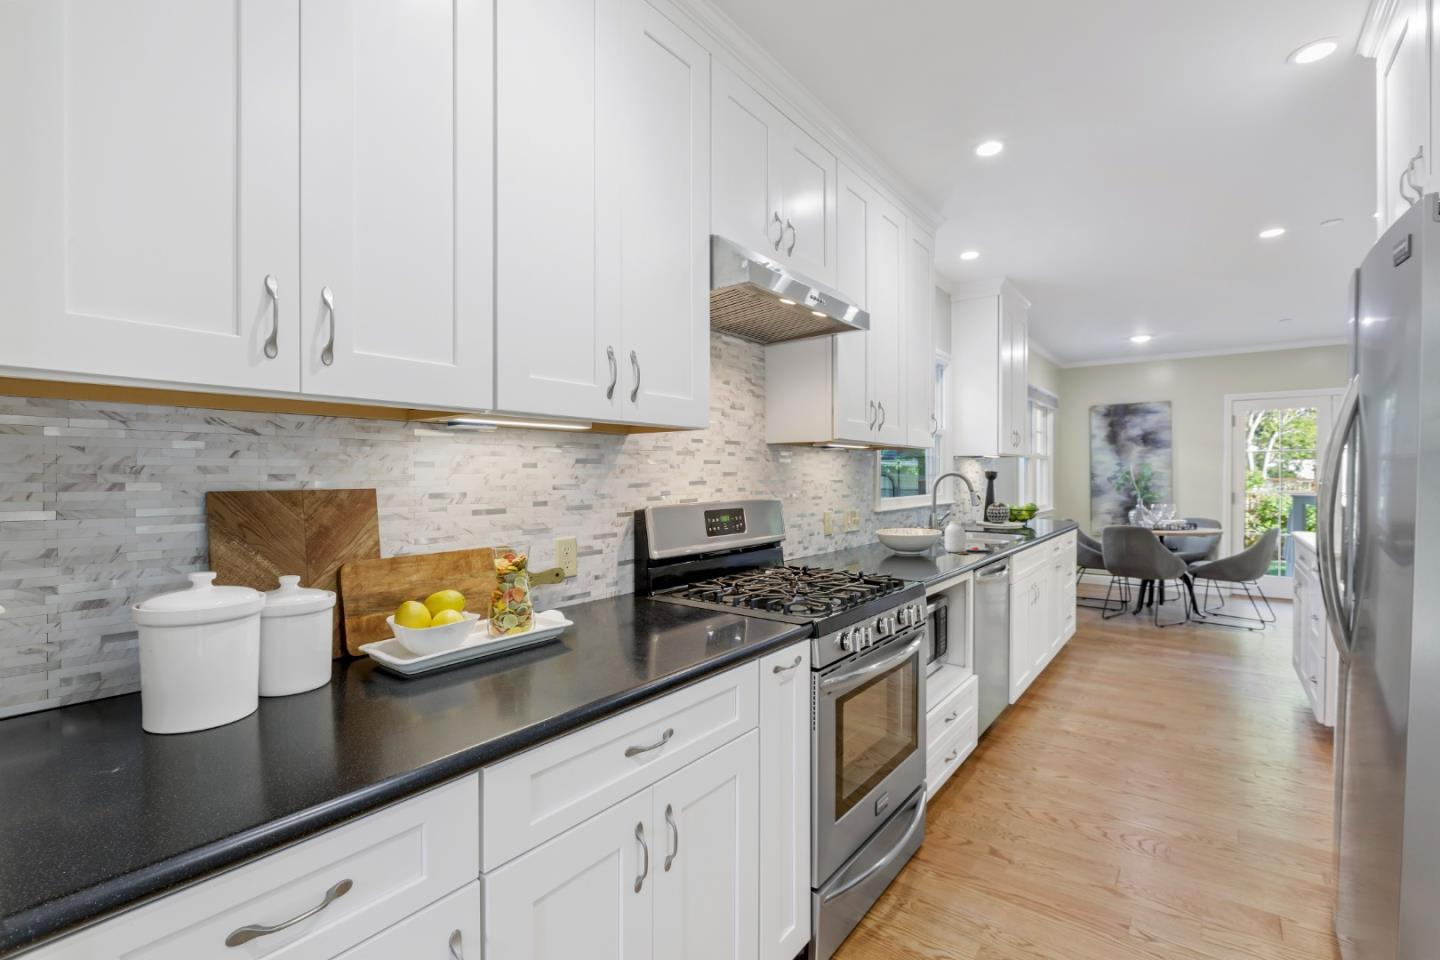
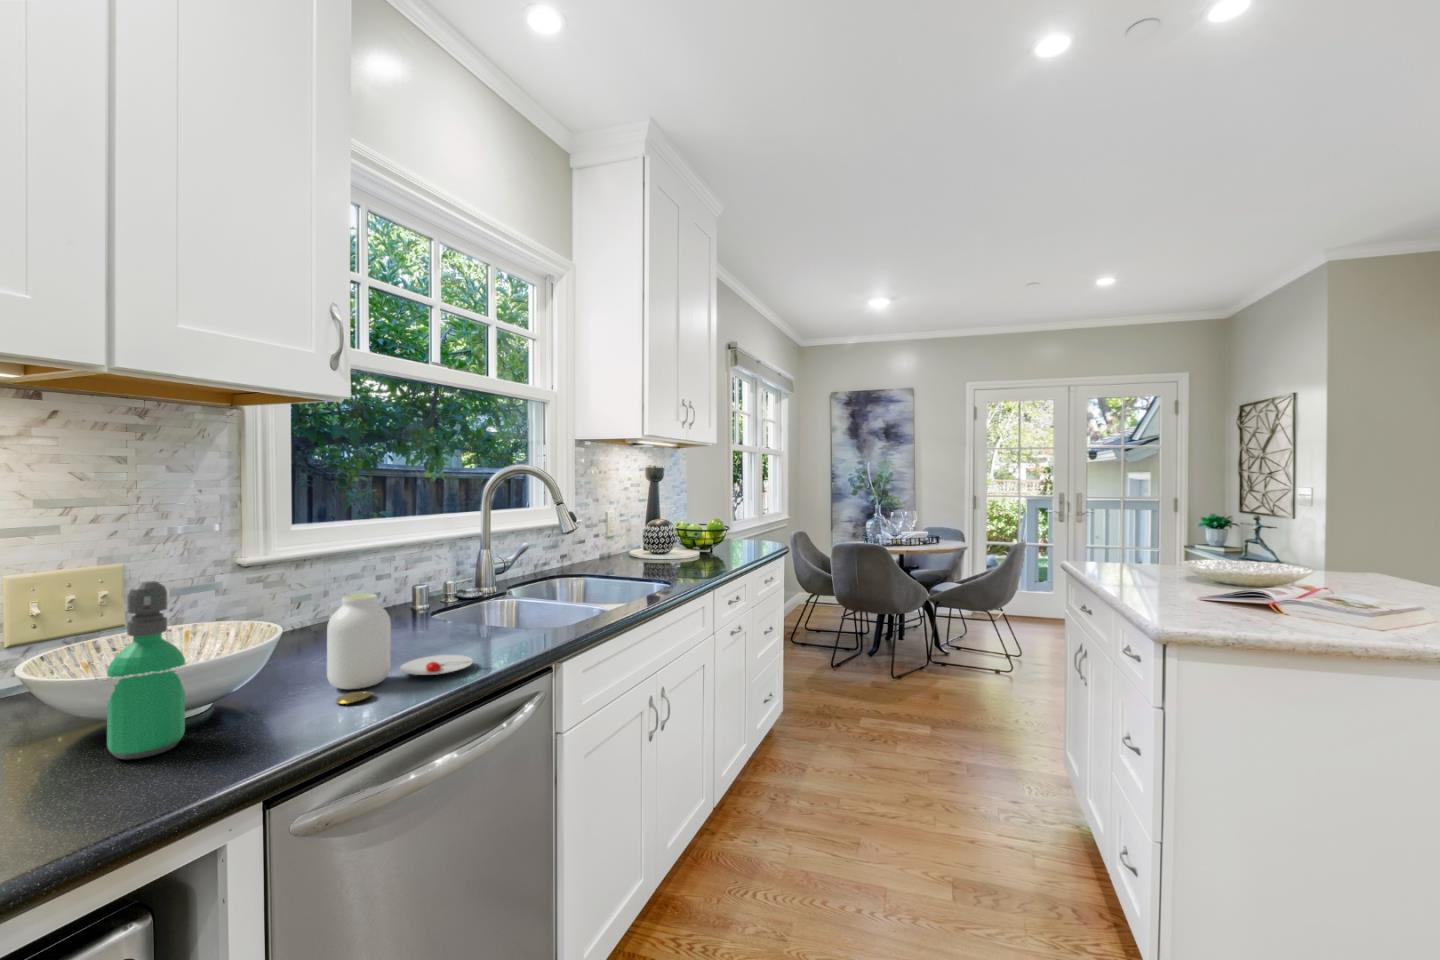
soap dispenser: none [918,510,937,558] -> present [107,581,185,759]

